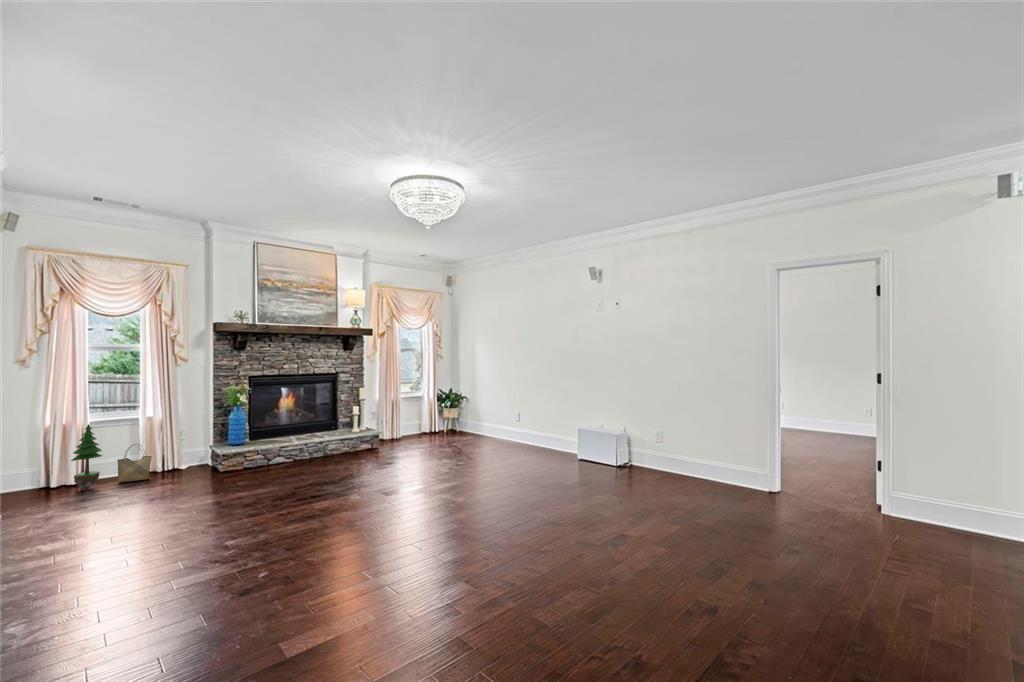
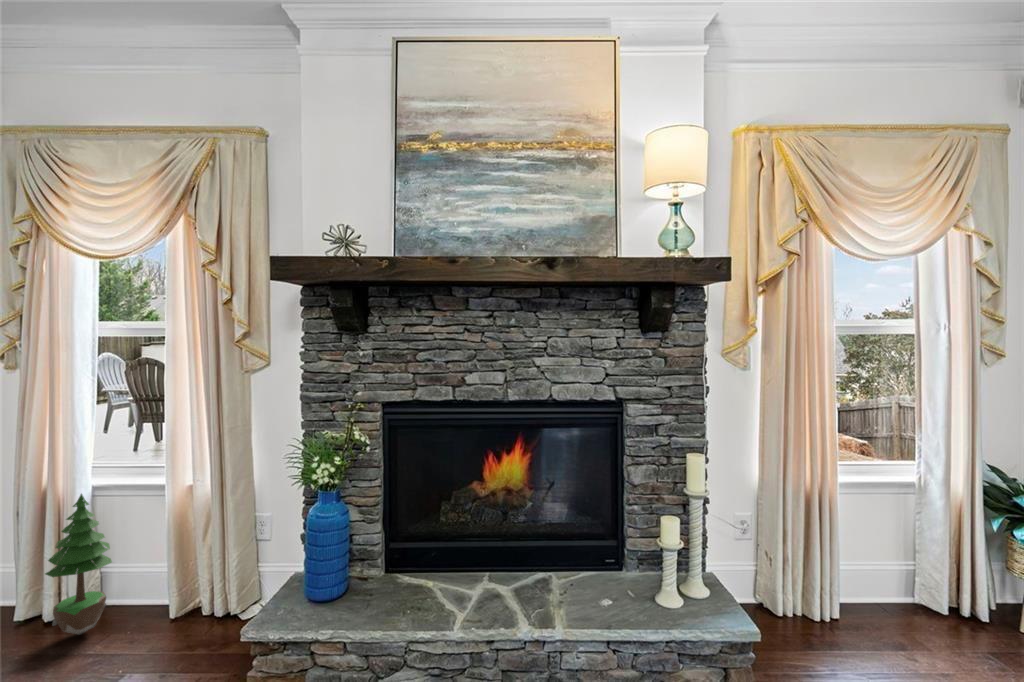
woven basket: present [117,444,152,482] -> none [135,541,198,634]

